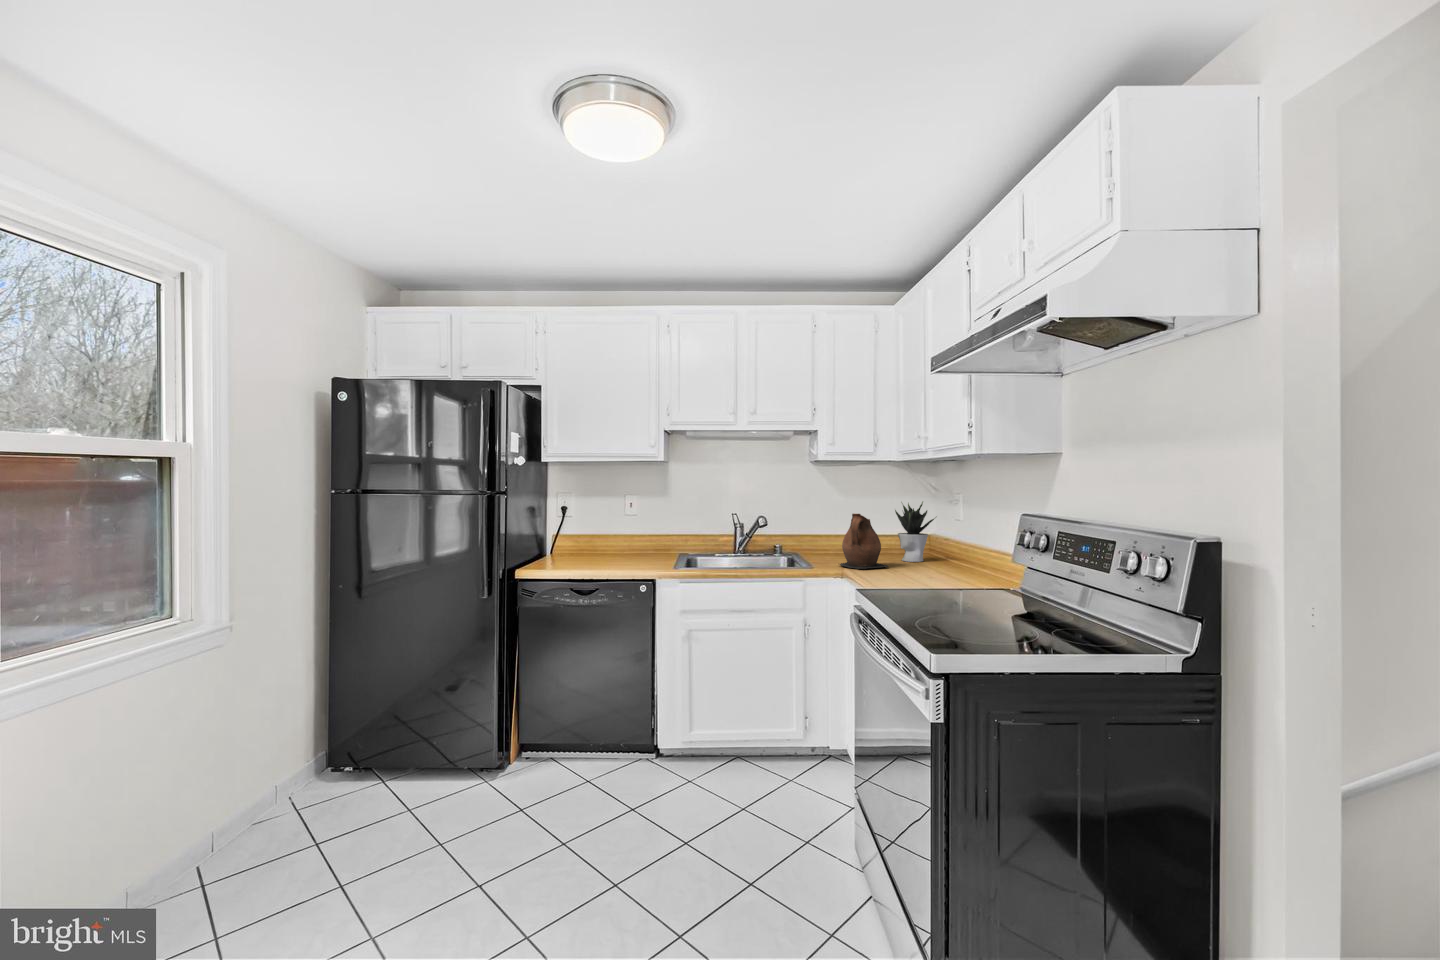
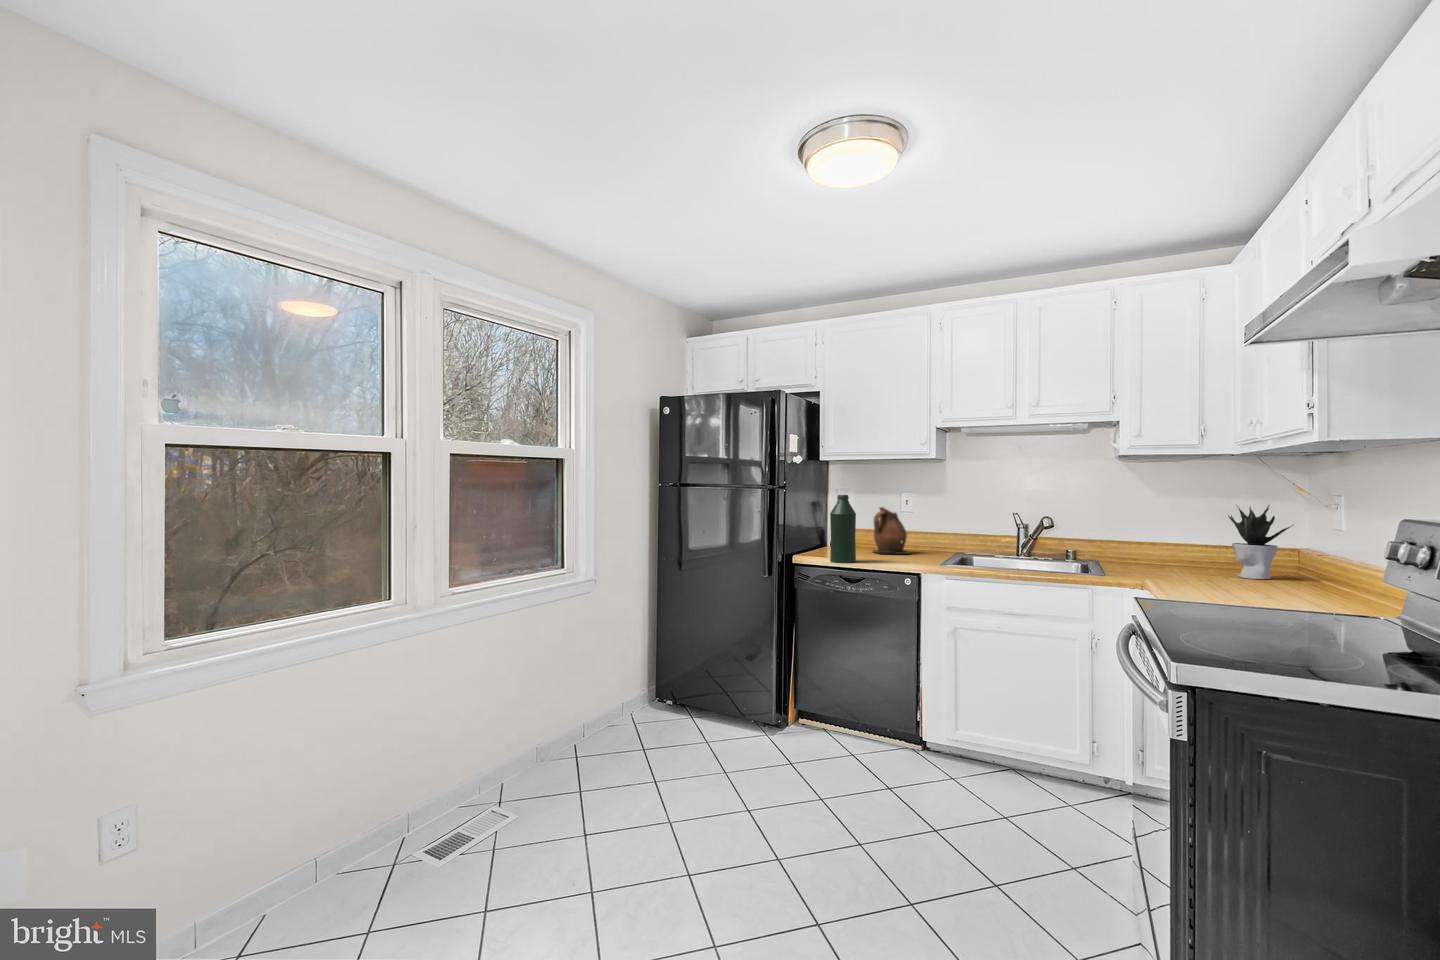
bottle: none [558,500,586,574] -> present [830,495,856,563]
ceramic pitcher: present [840,514,888,569] -> present [873,507,910,554]

